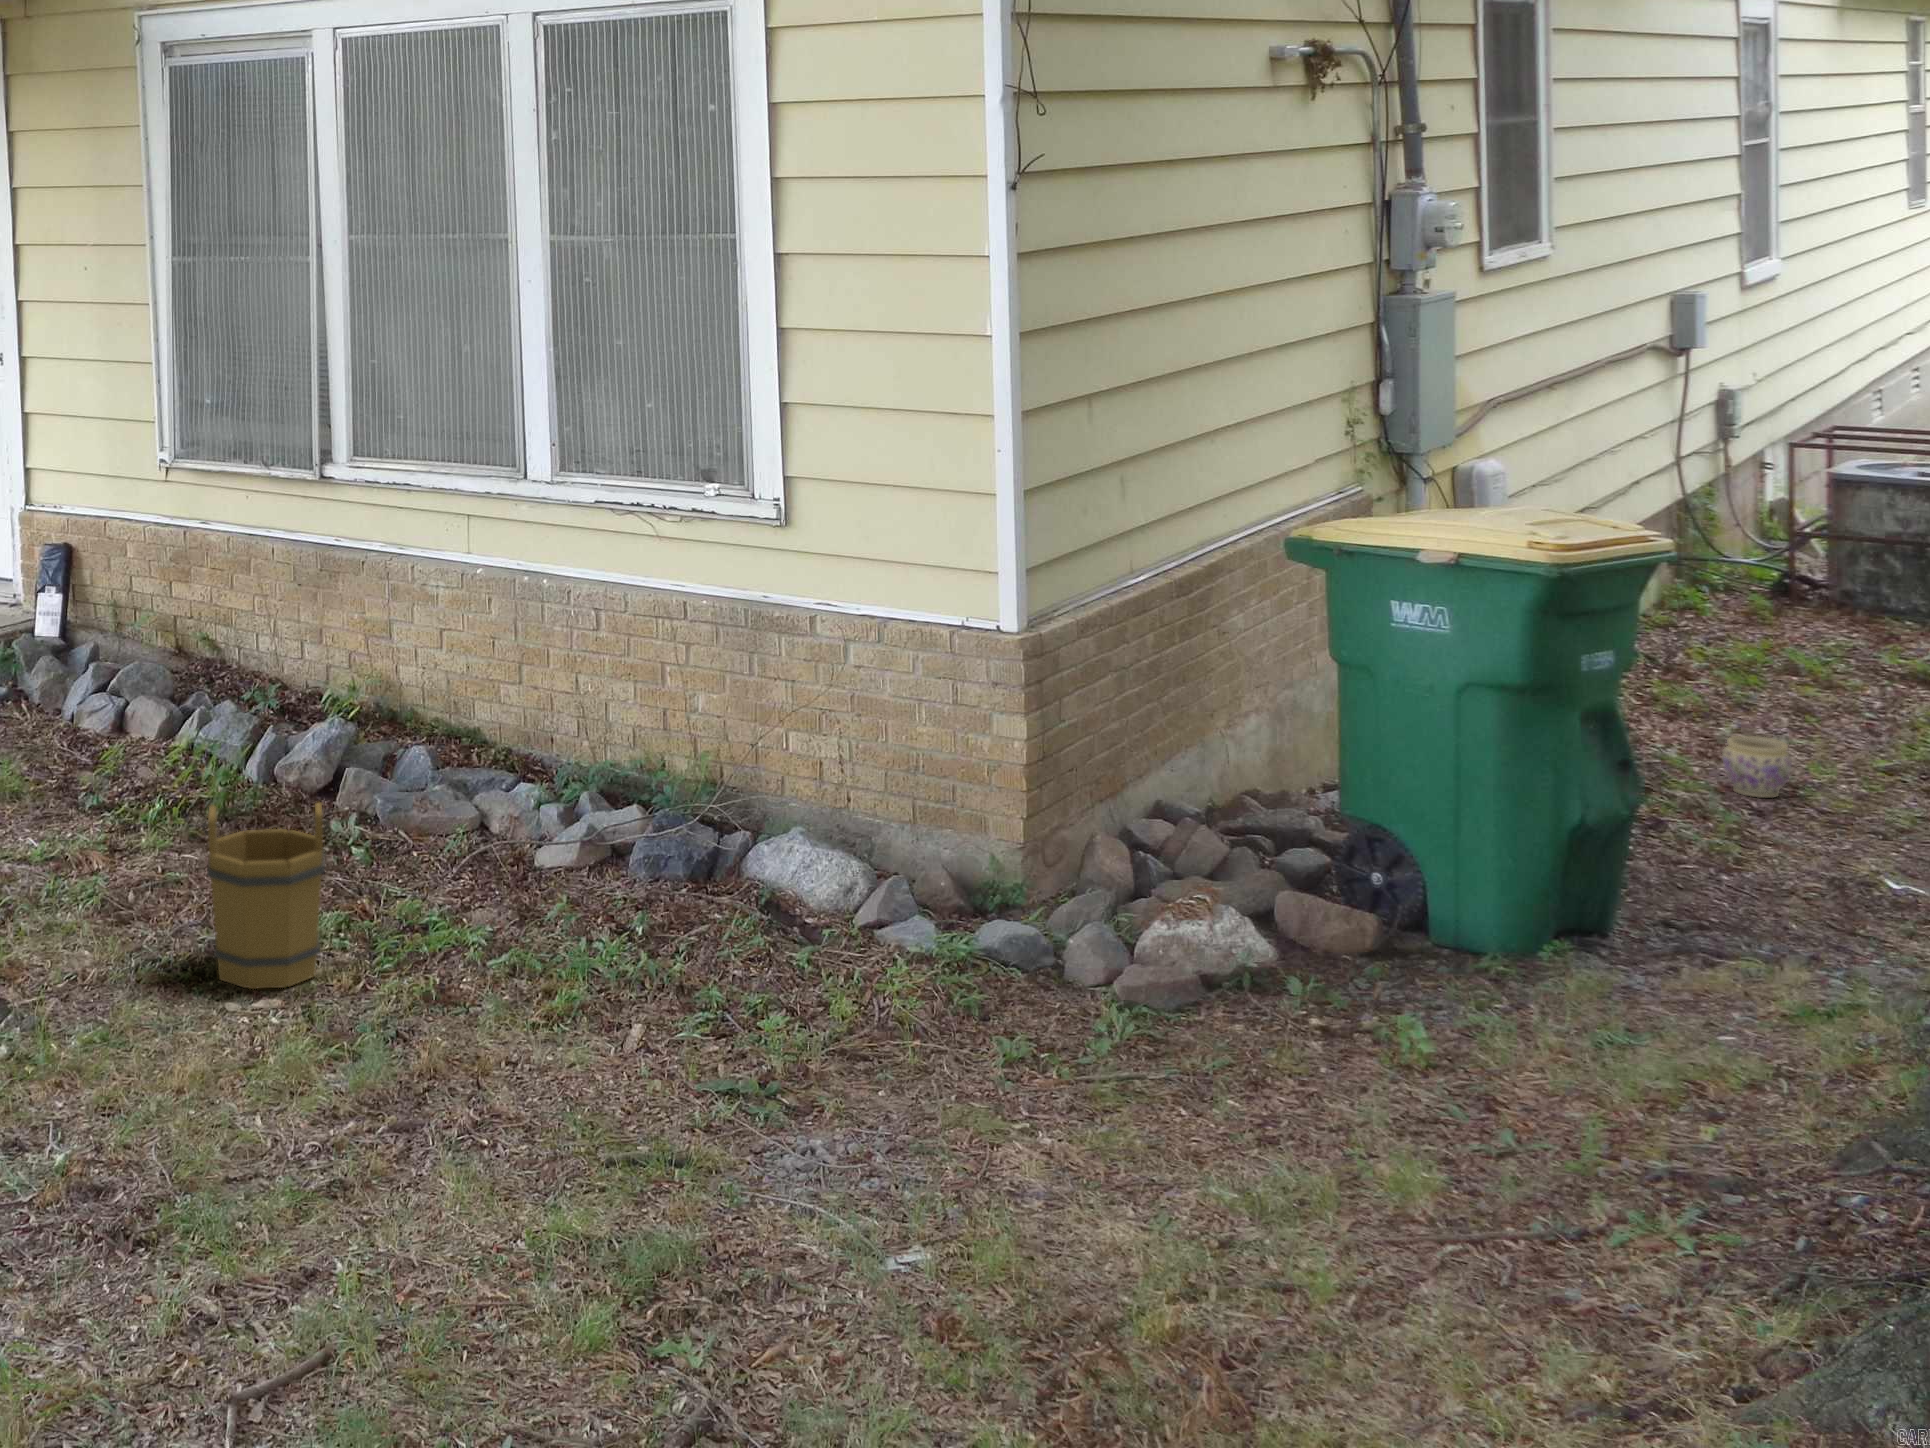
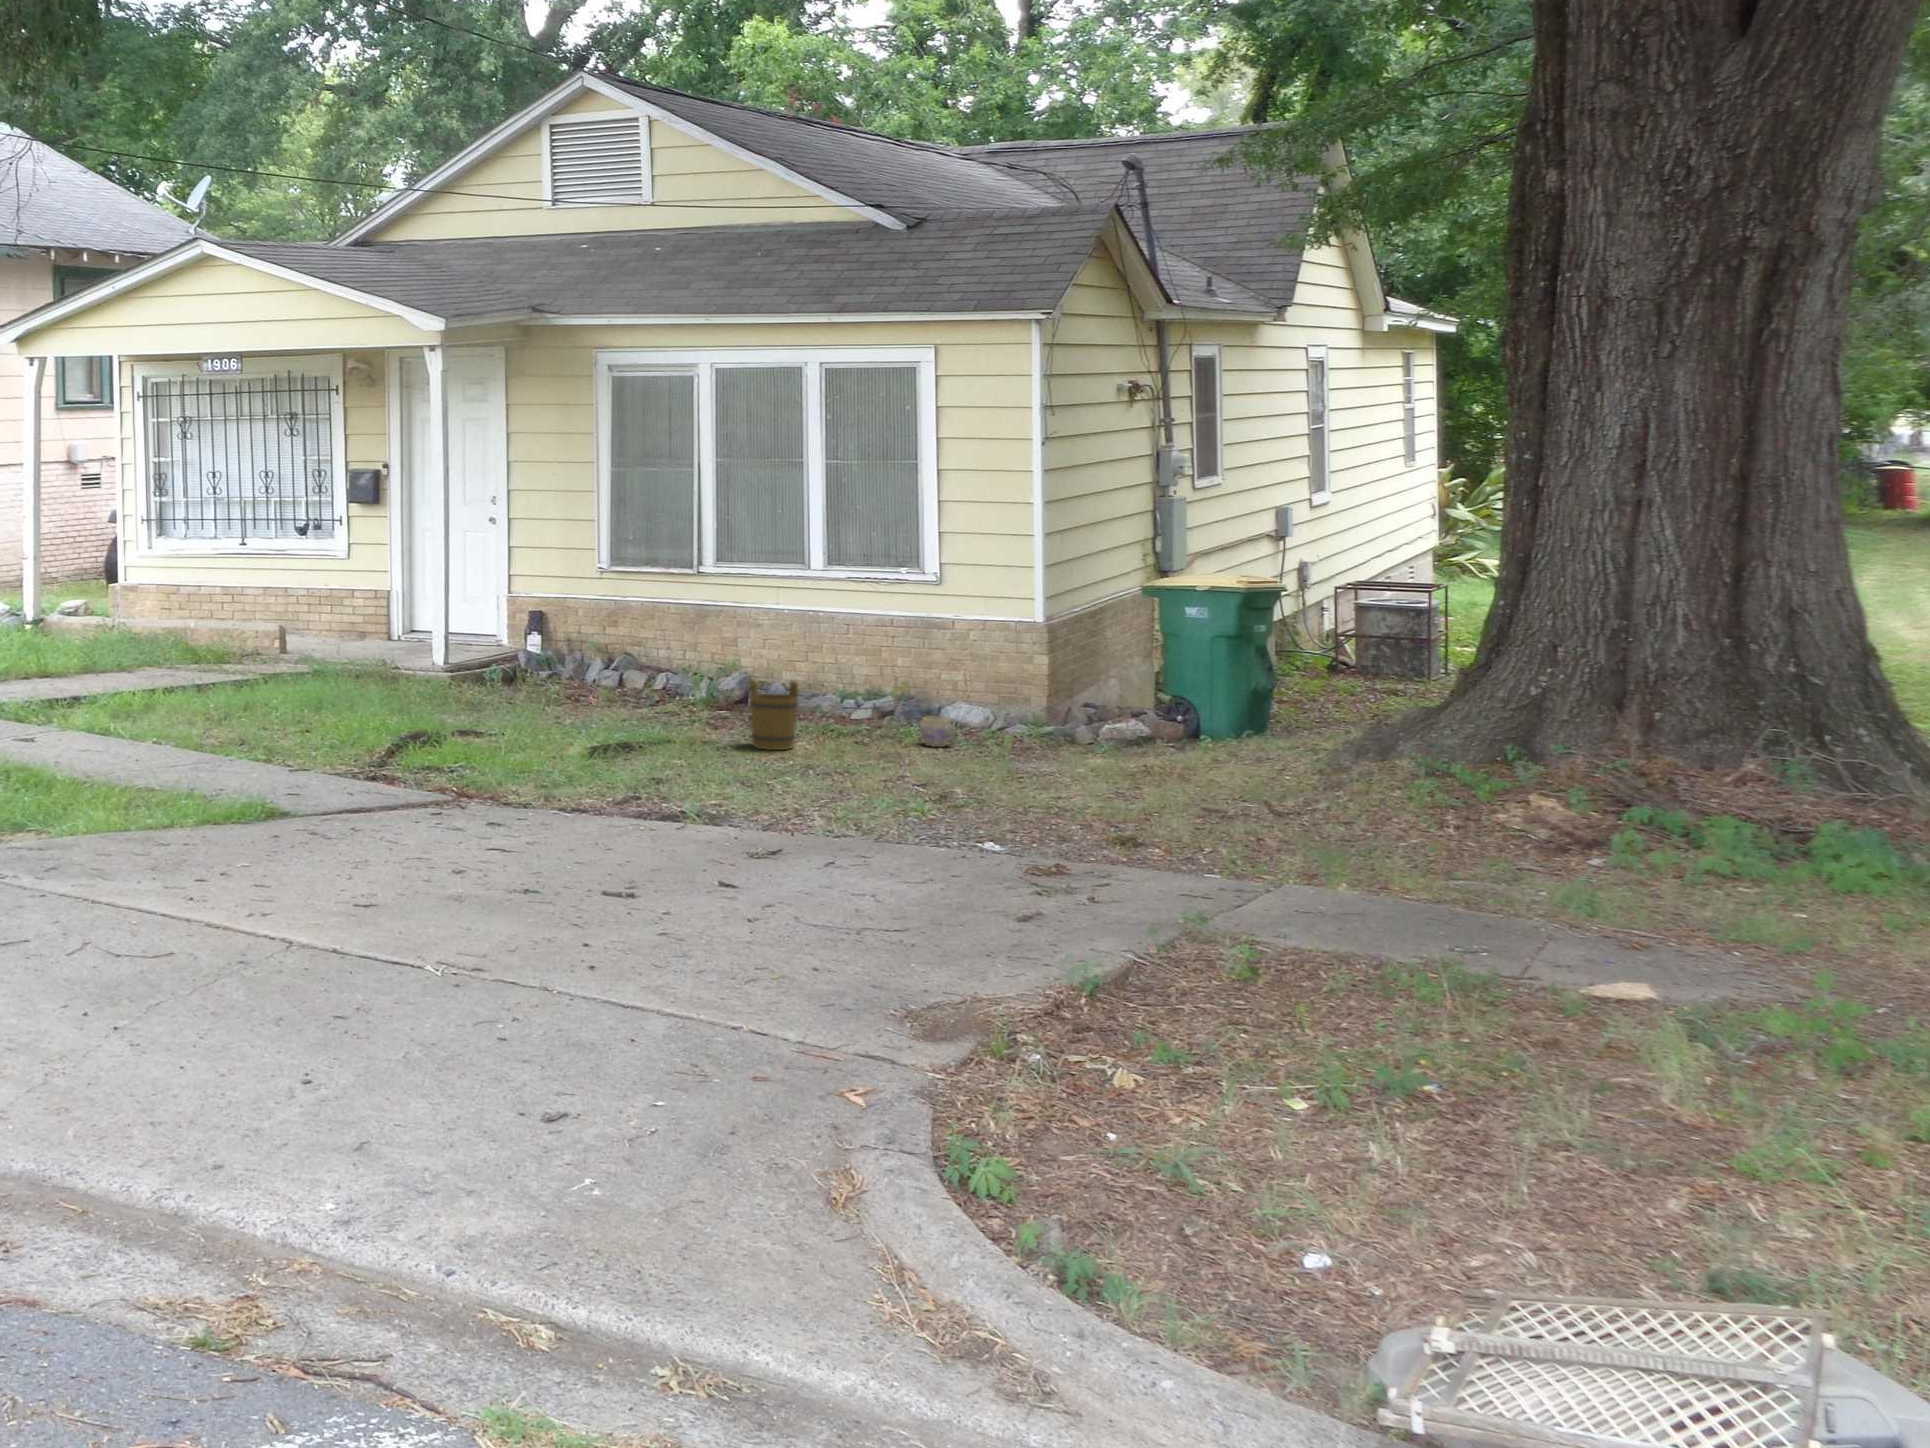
planter: present [1722,736,1792,798] -> present [920,717,952,747]

